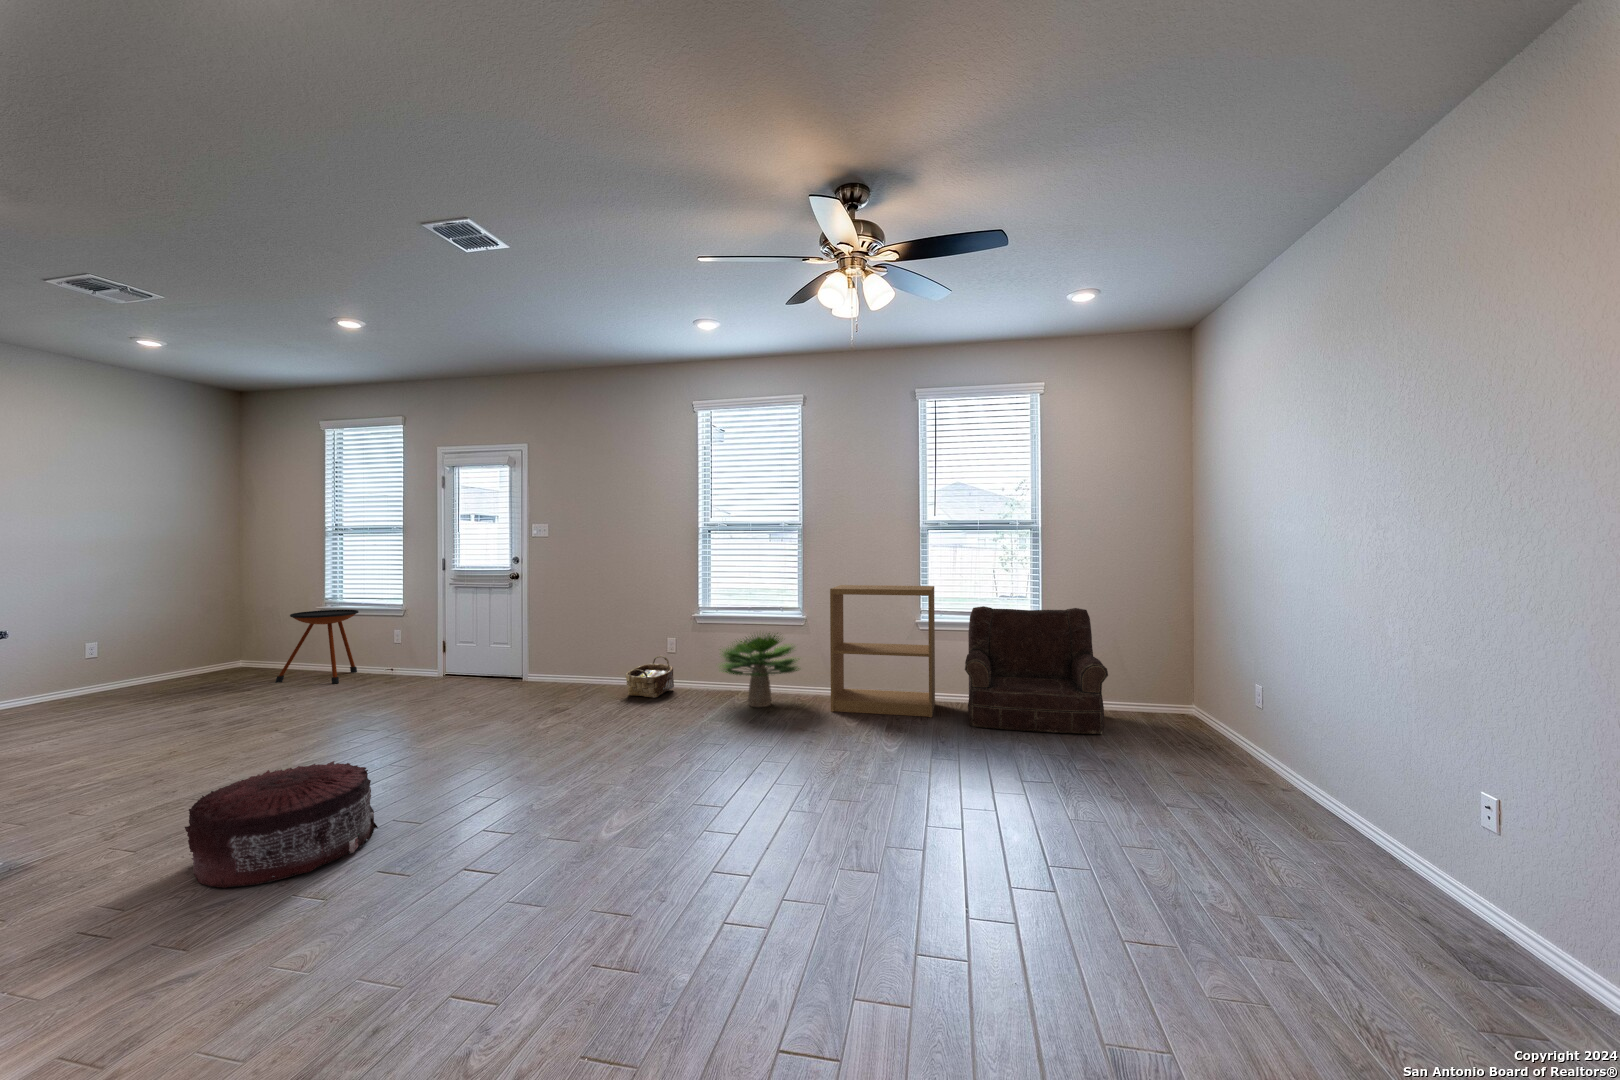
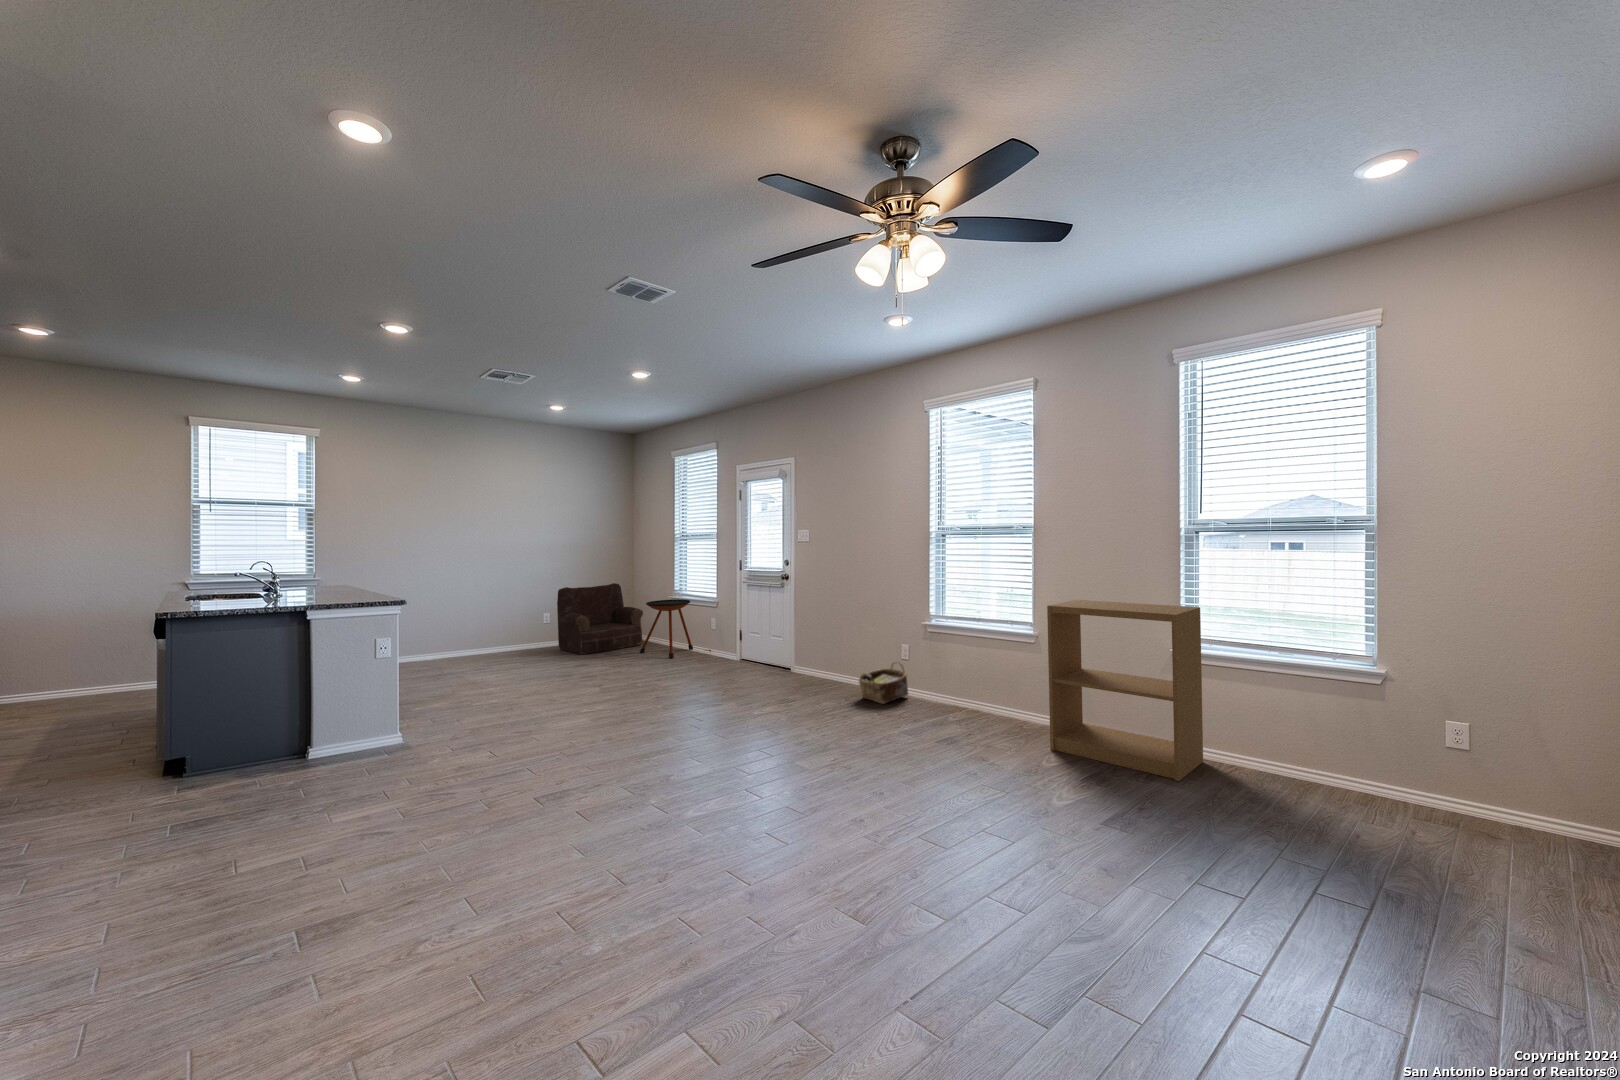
armchair: present [965,606,1108,734] -> present [557,583,643,655]
potted plant: present [720,633,799,707] -> none [927,645,1028,731]
pouf: present [185,761,378,888] -> none [445,733,567,821]

